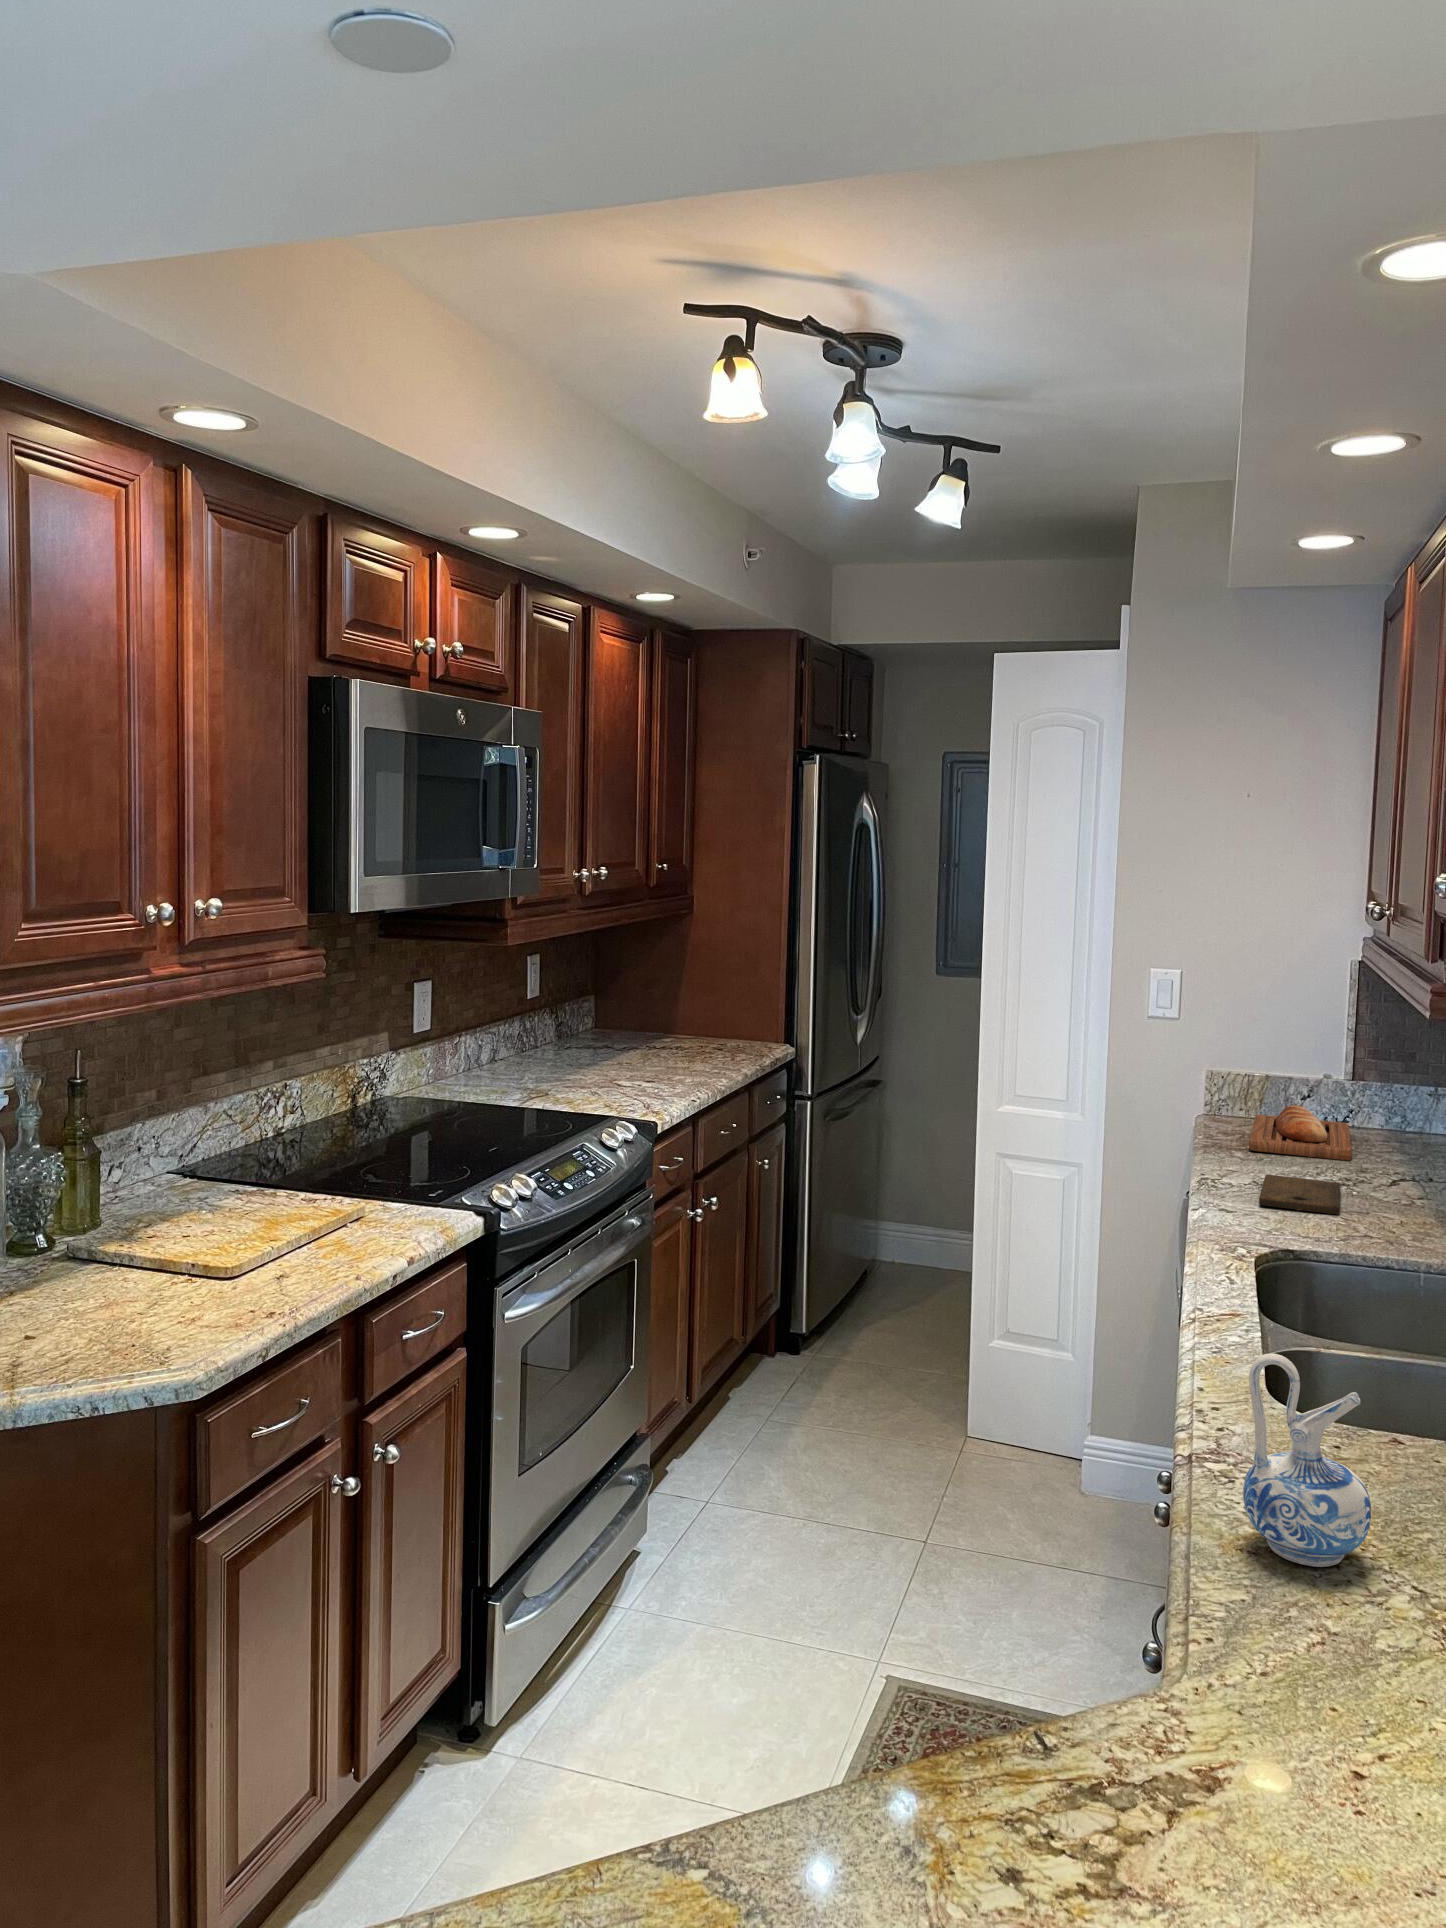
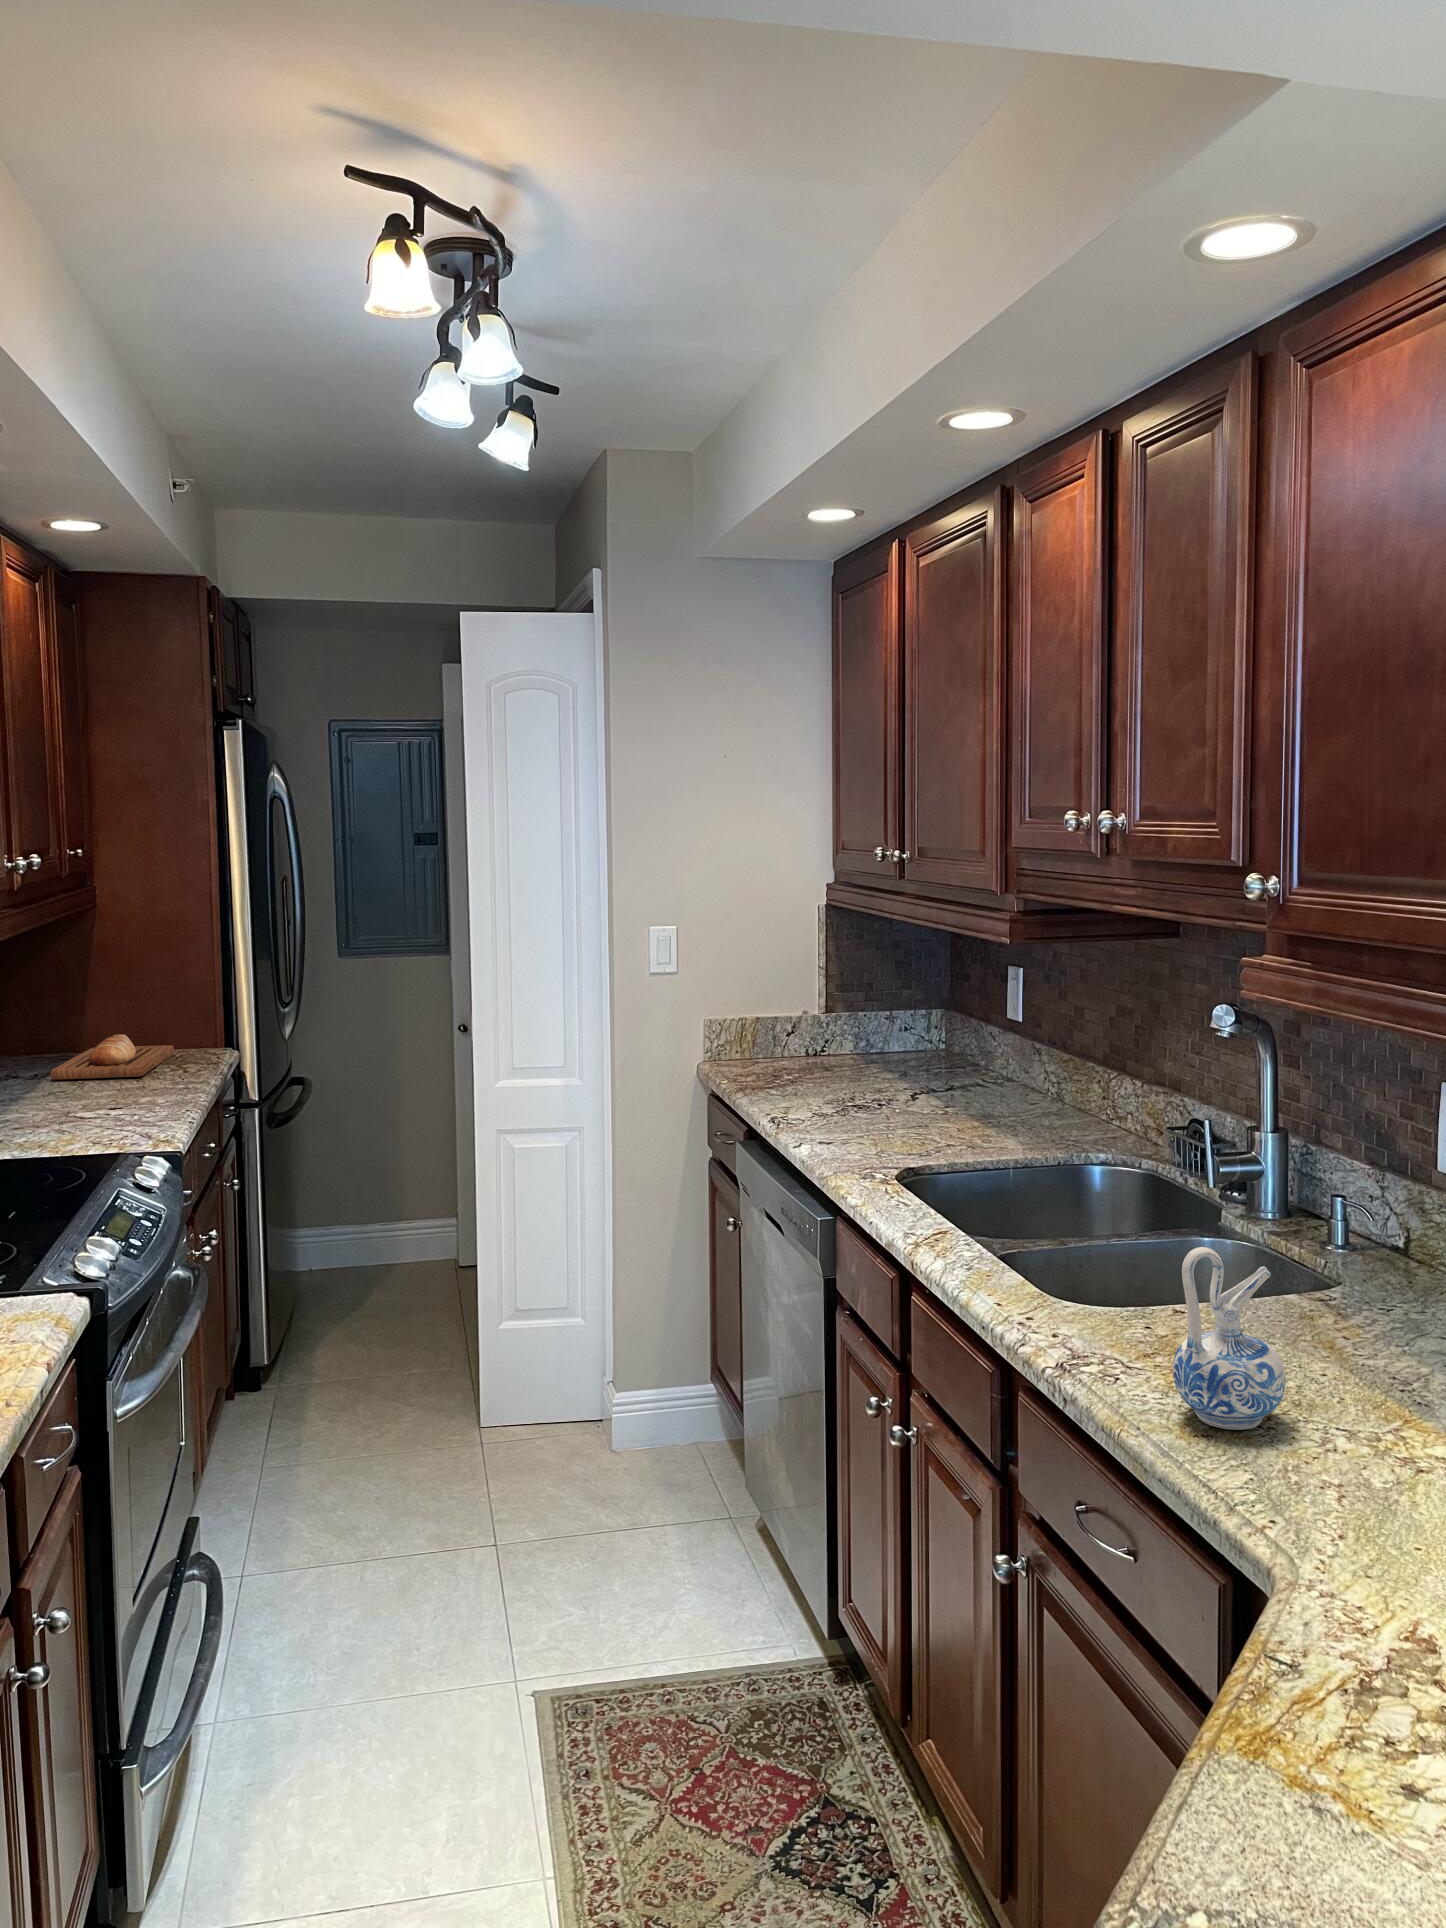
bread loaf: present [1249,1105,1352,1161] -> present [50,1034,174,1079]
cutting board: present [1259,1175,1341,1214] -> none [817,1105,905,1135]

